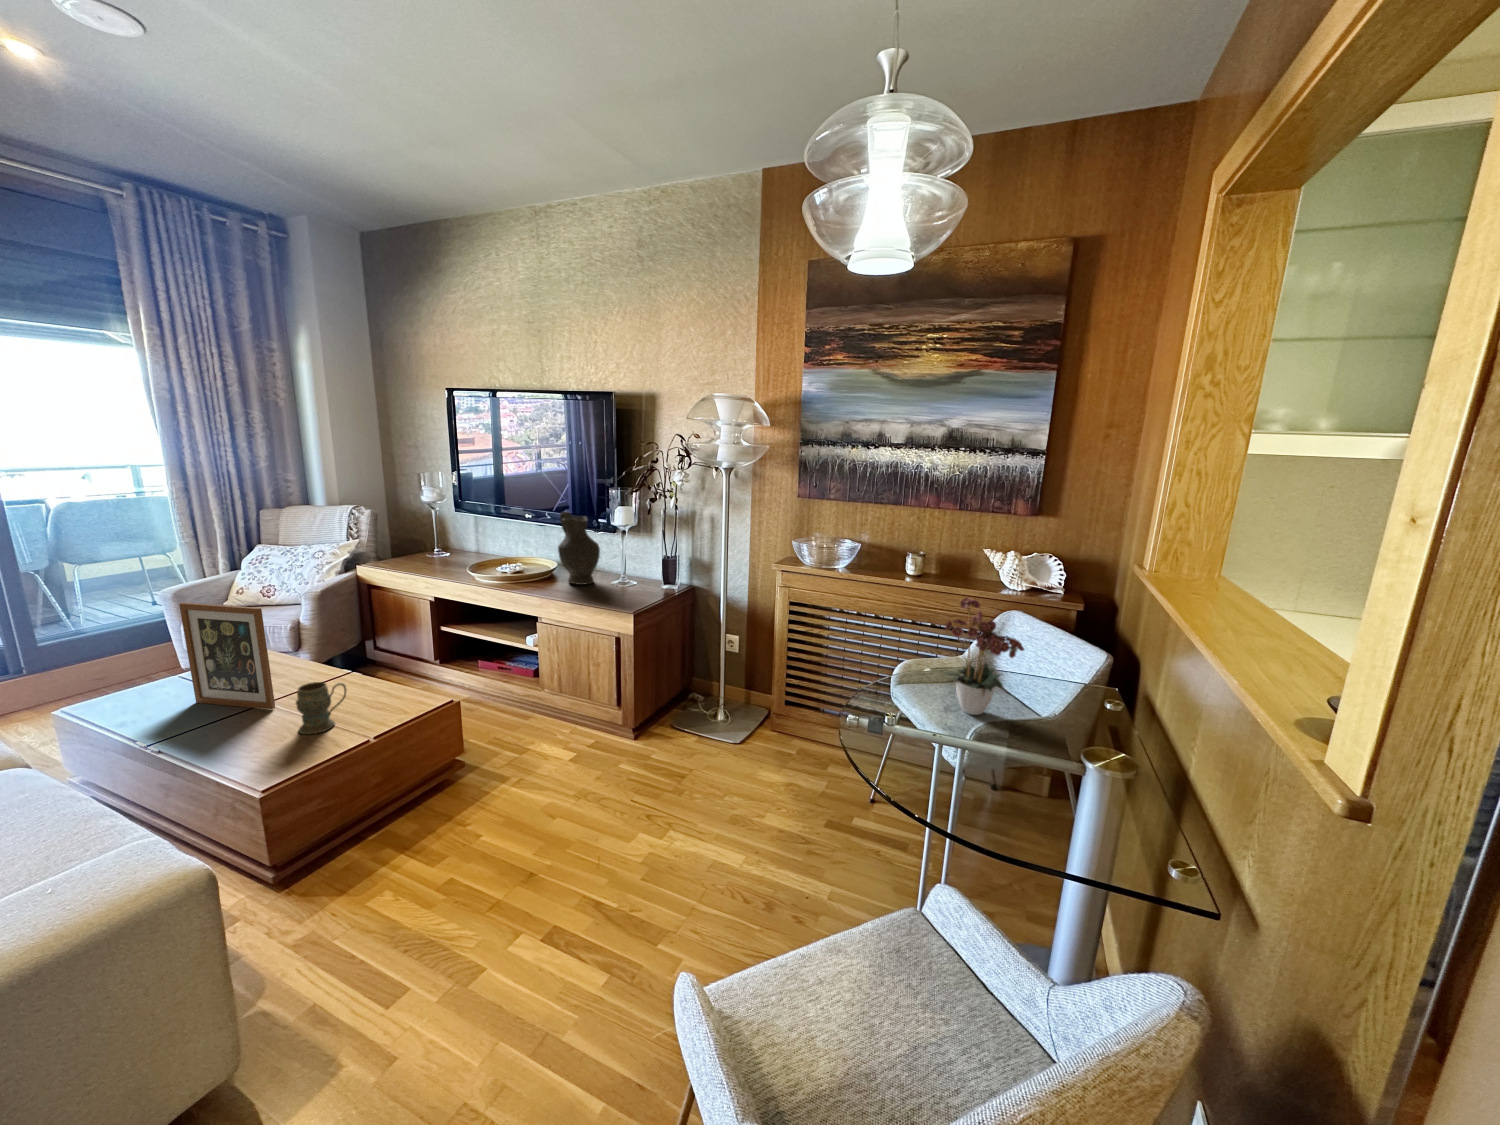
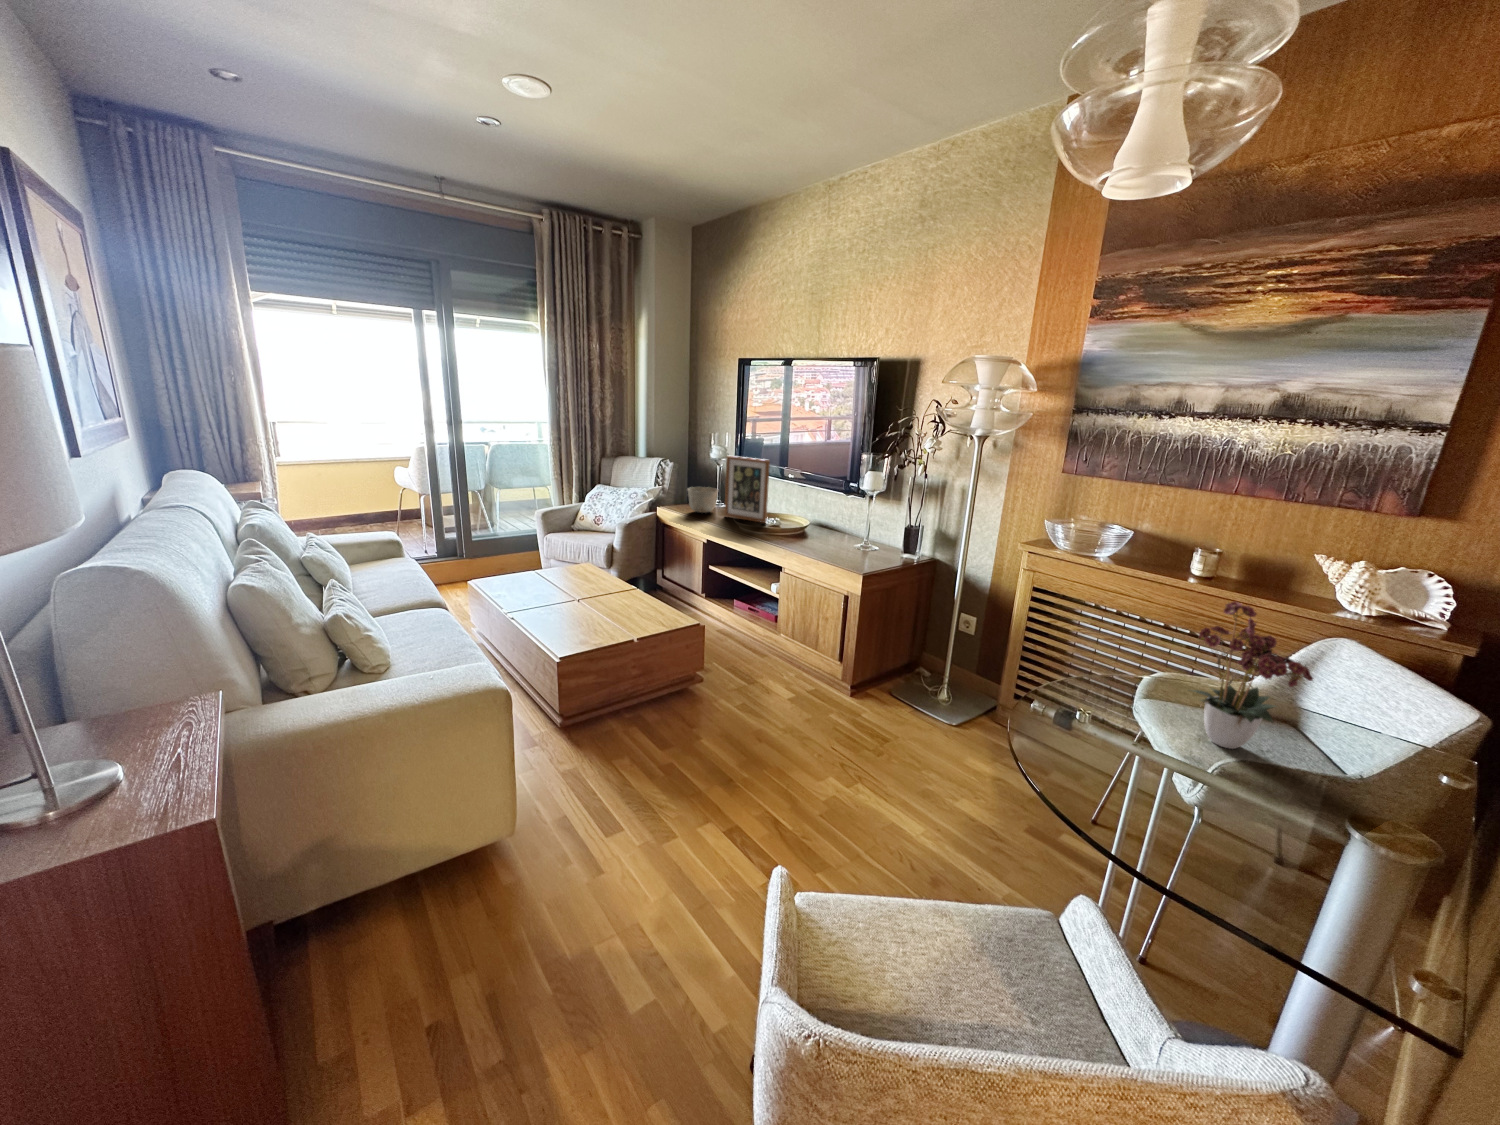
decorative vase: present [558,512,600,585] -> none [808,473,847,544]
ceramic bowl: none [399,536,440,566] -> present [688,487,718,513]
picture frame: present [179,603,275,709] -> present [724,456,770,523]
mug: present [296,682,347,734] -> none [592,589,625,628]

